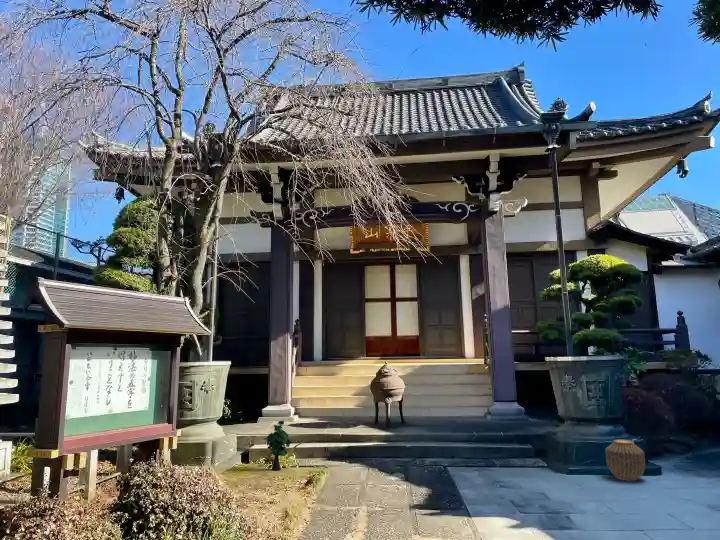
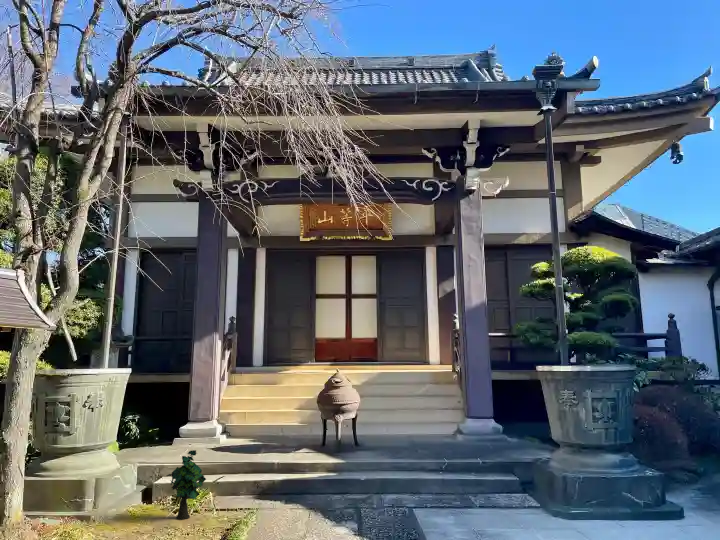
woven basket: present [606,439,645,481] -> none [616,473,668,529]

